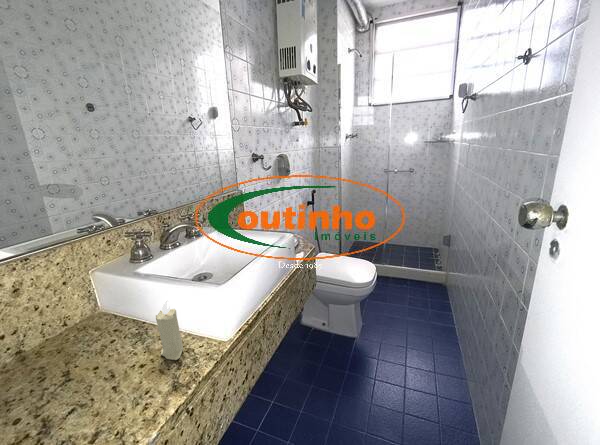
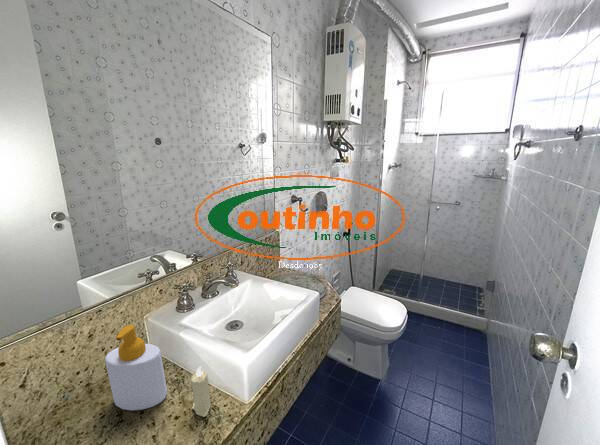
soap bottle: none [38,264,127,369] -> present [105,325,167,411]

